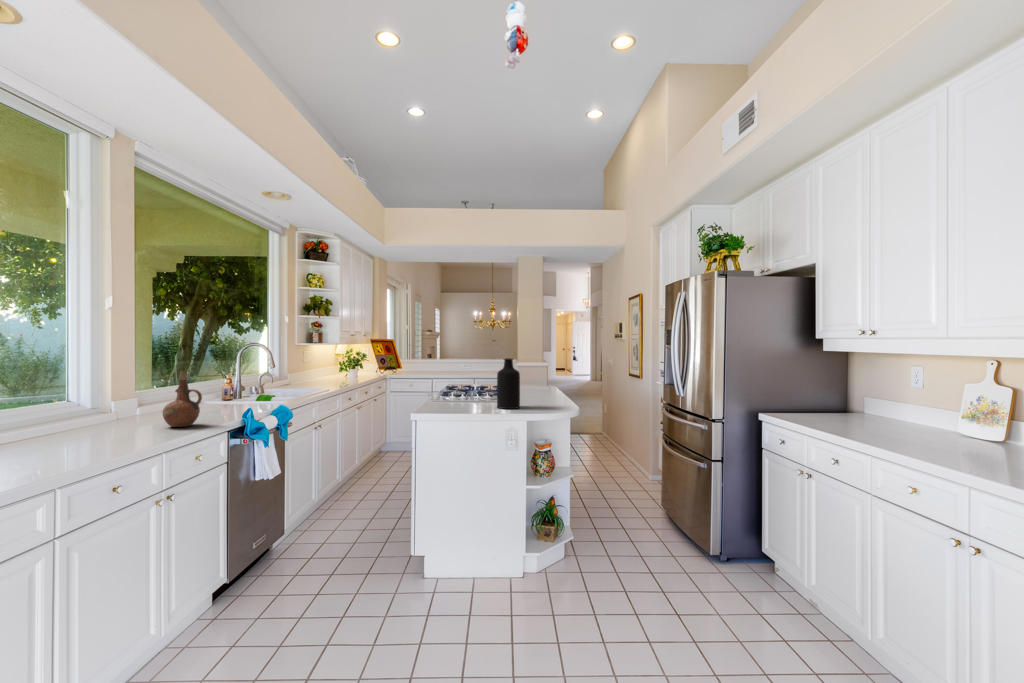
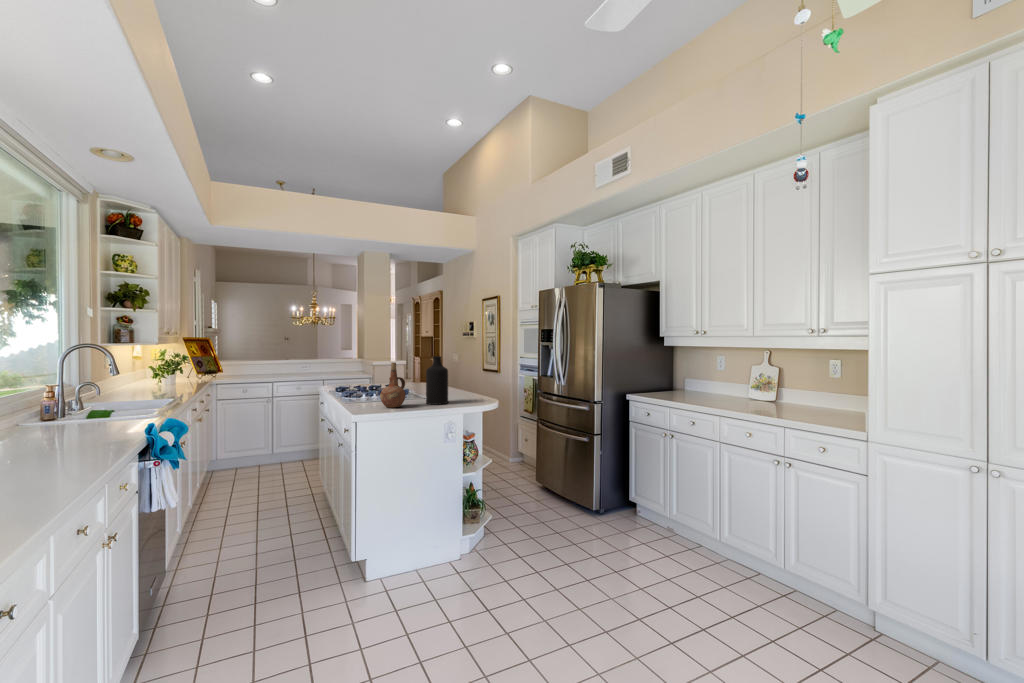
ceramic pitcher: present [163,371,202,427] -> present [380,363,406,408]

